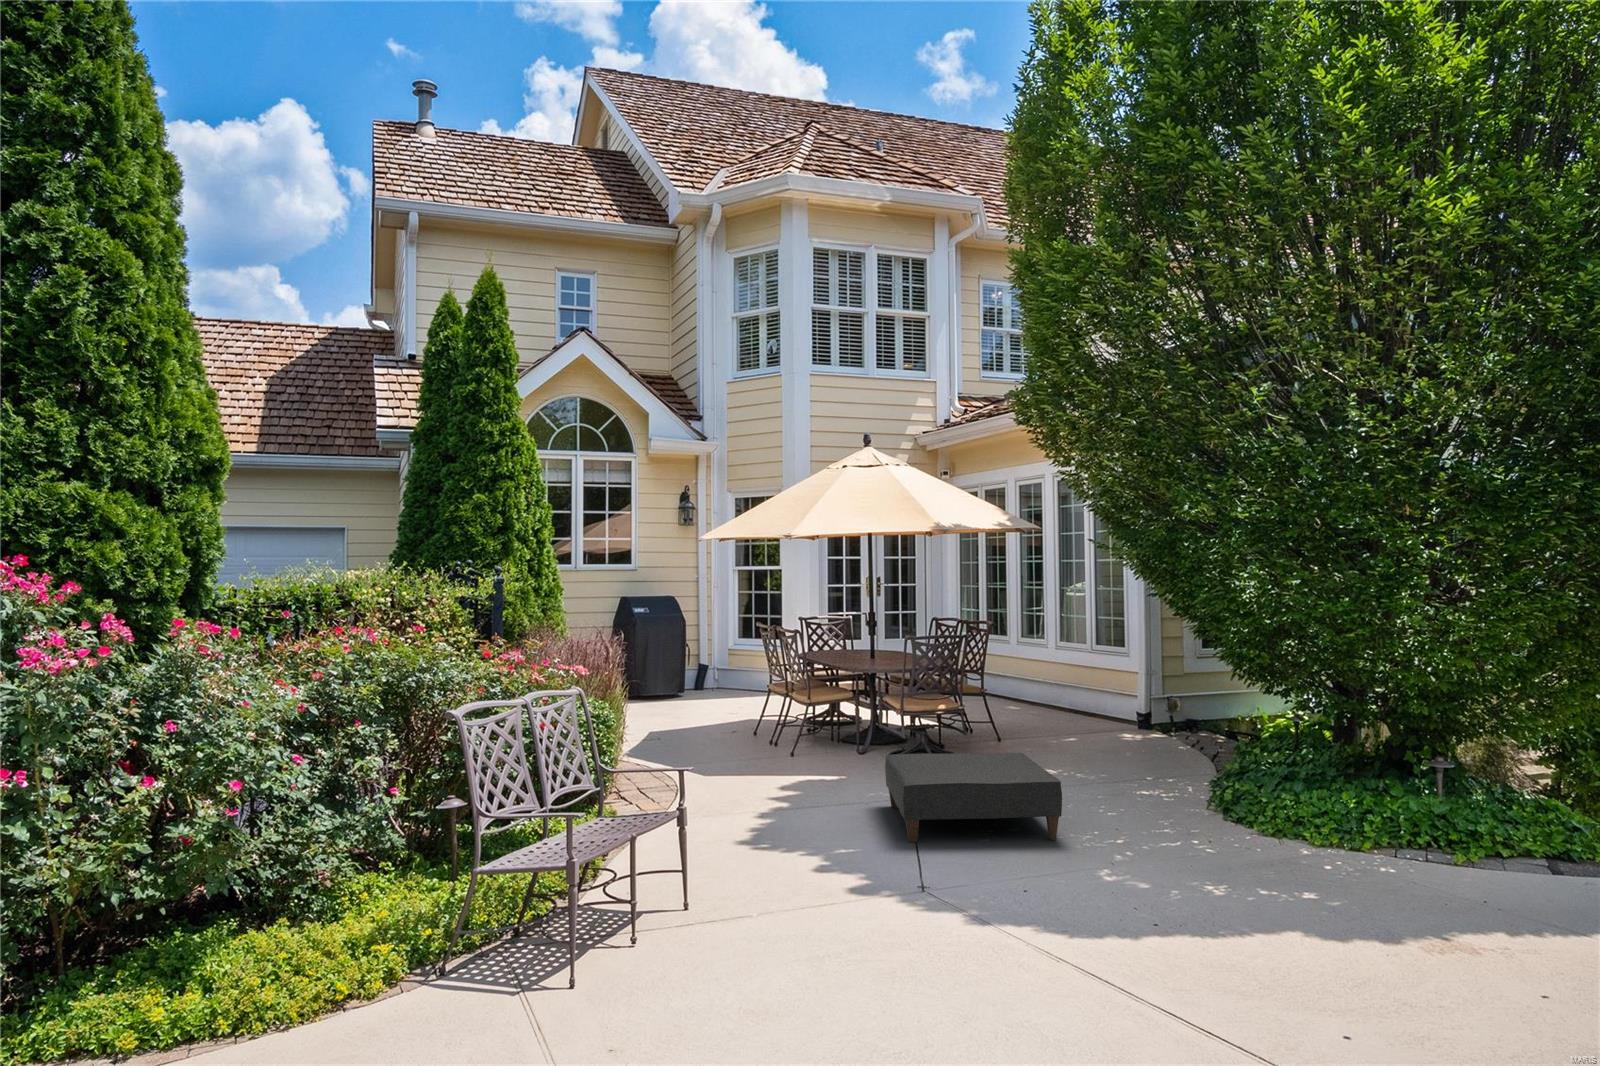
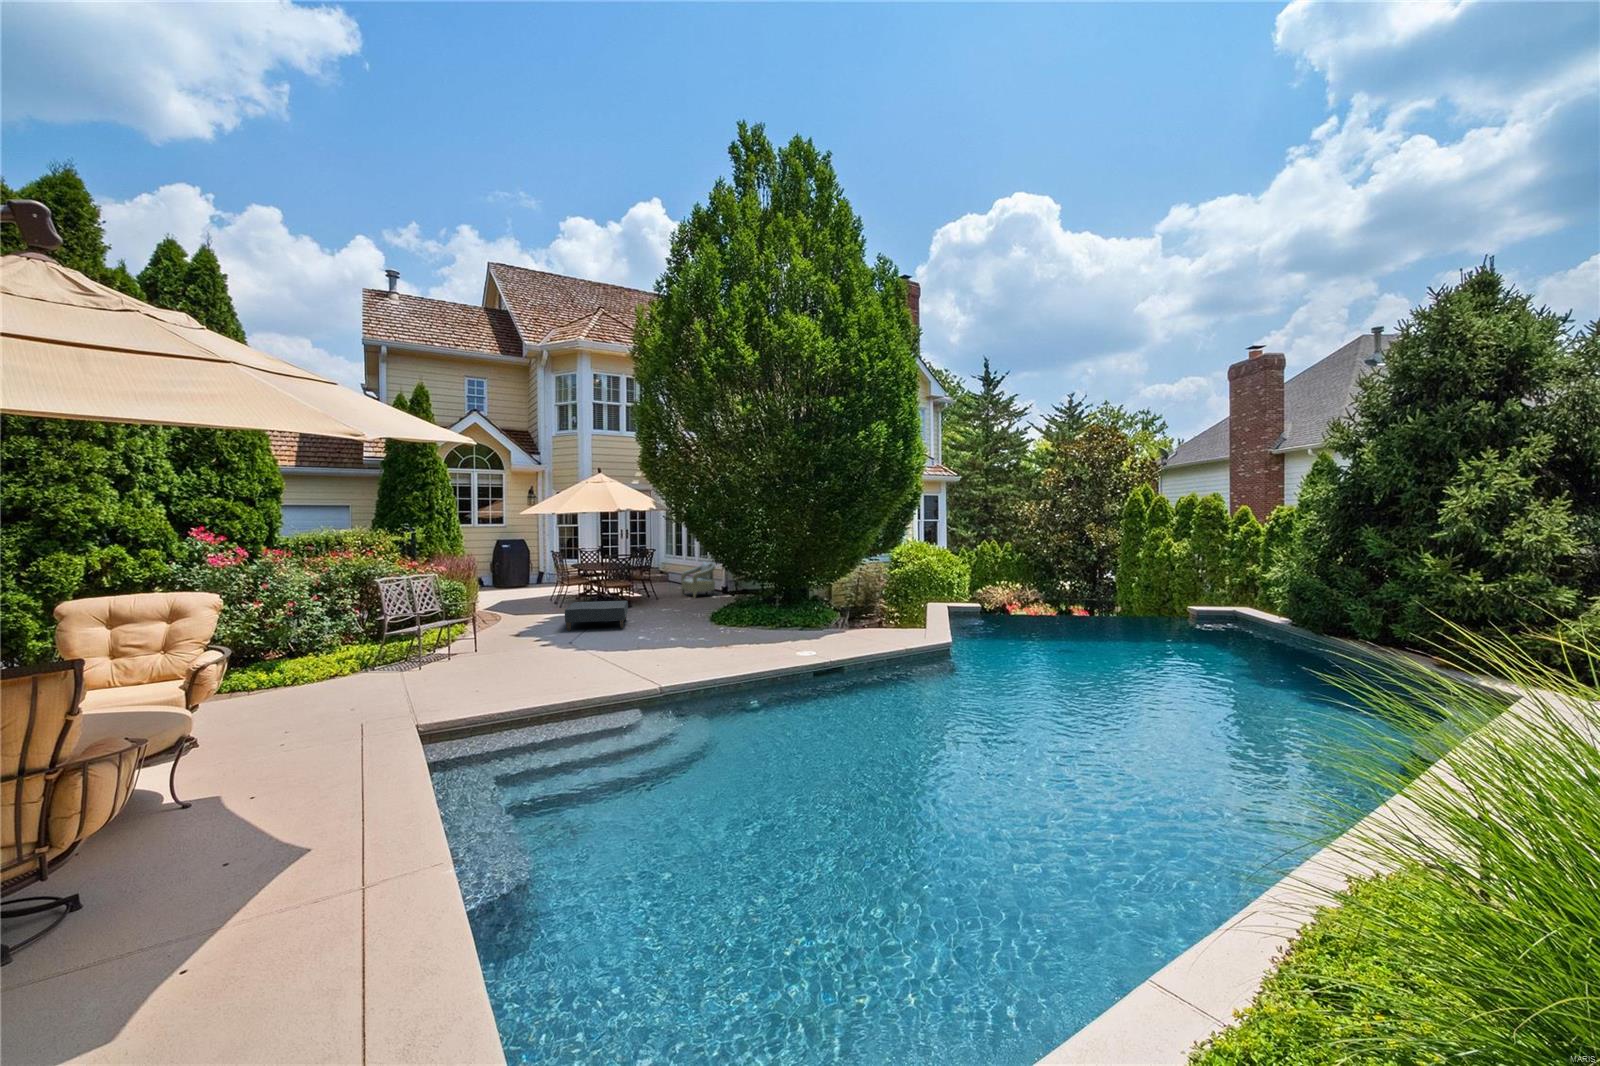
armchair: none [1039,642,1125,733] -> present [681,562,715,598]

